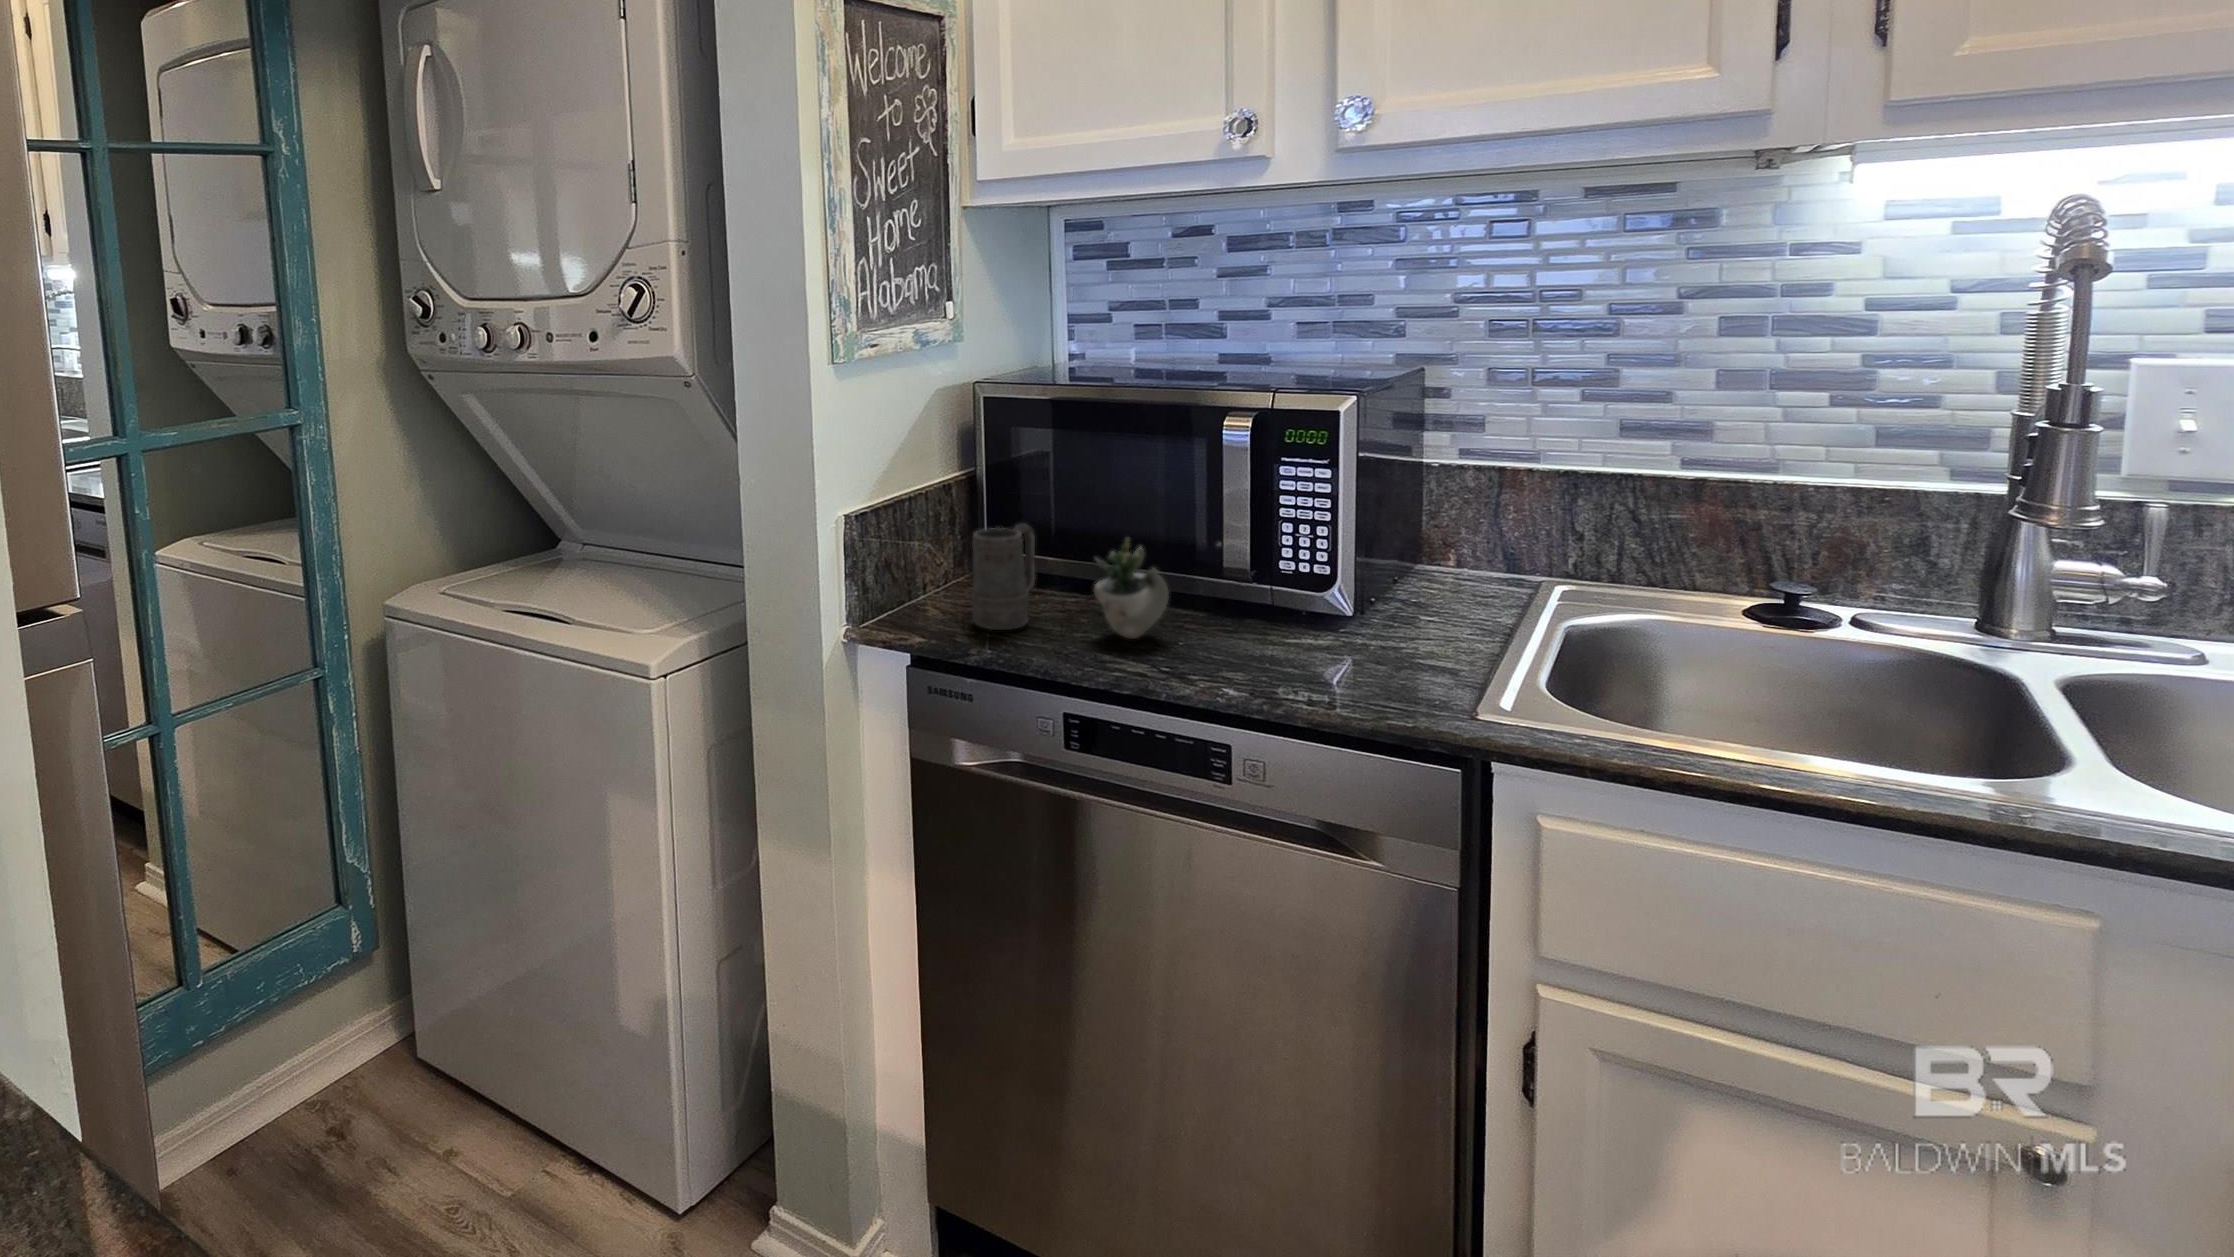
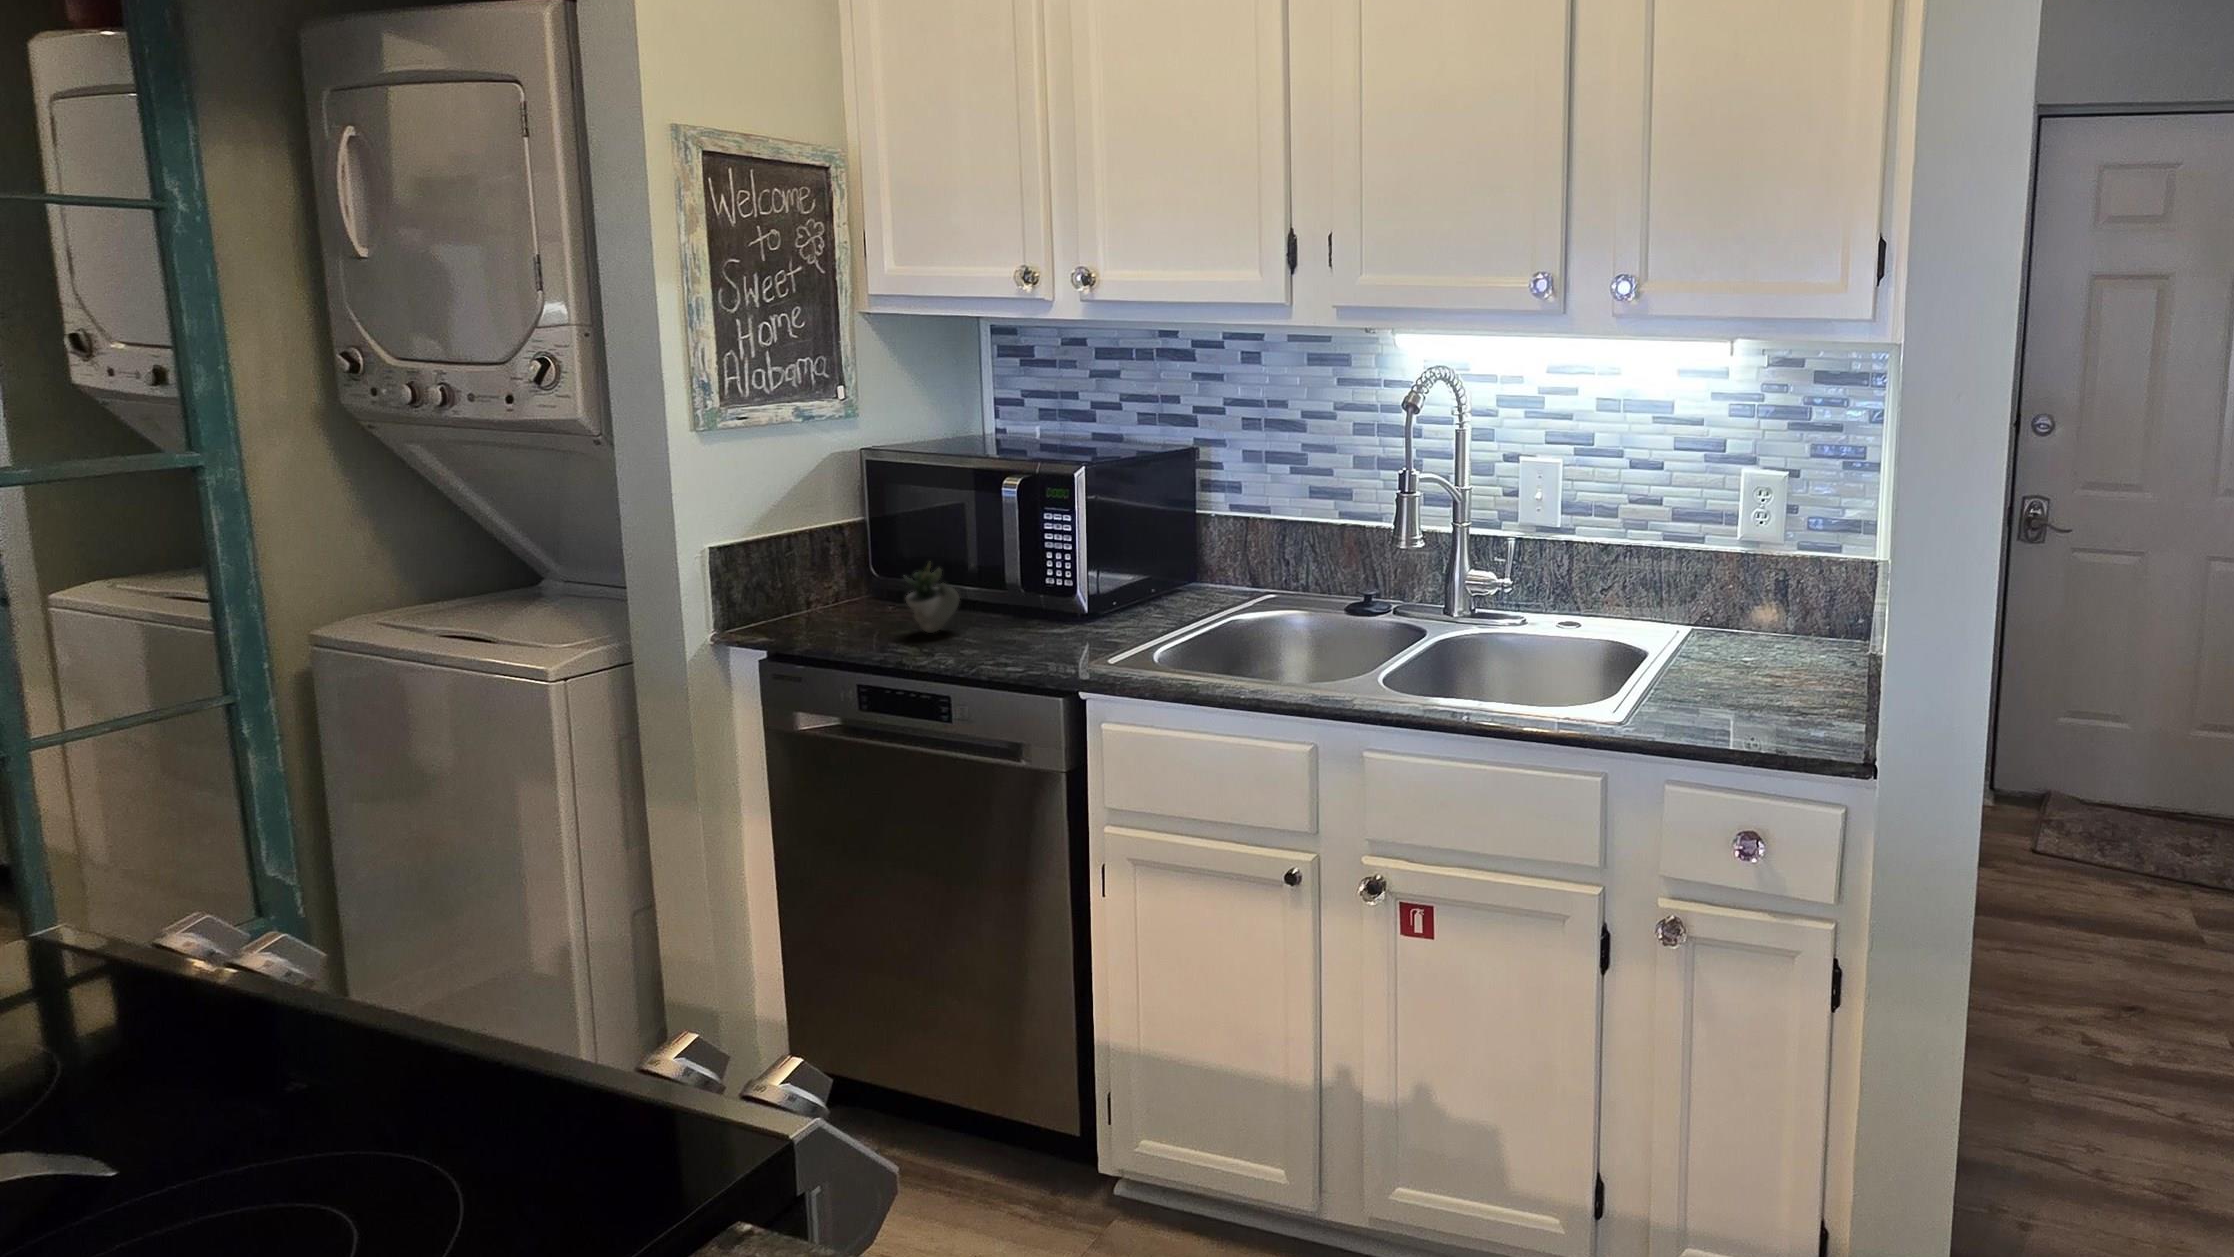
mug: present [971,523,1035,630] -> none [826,552,886,630]

